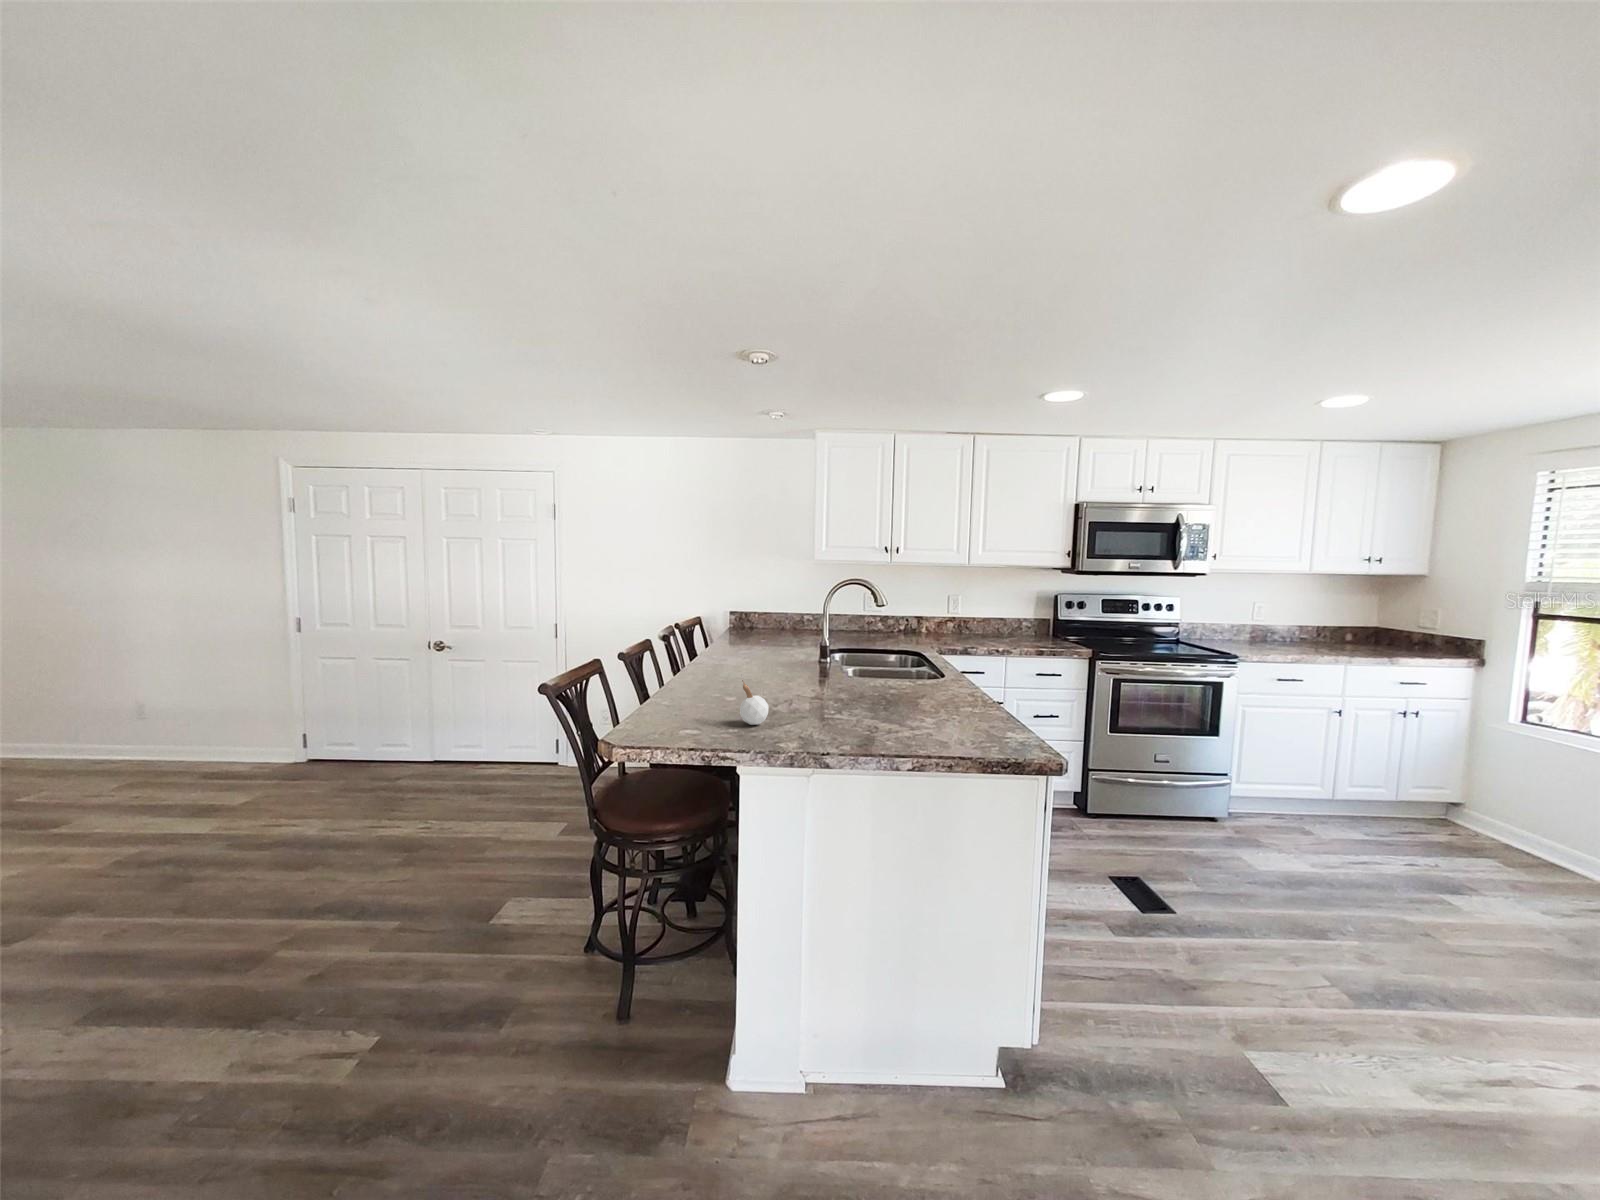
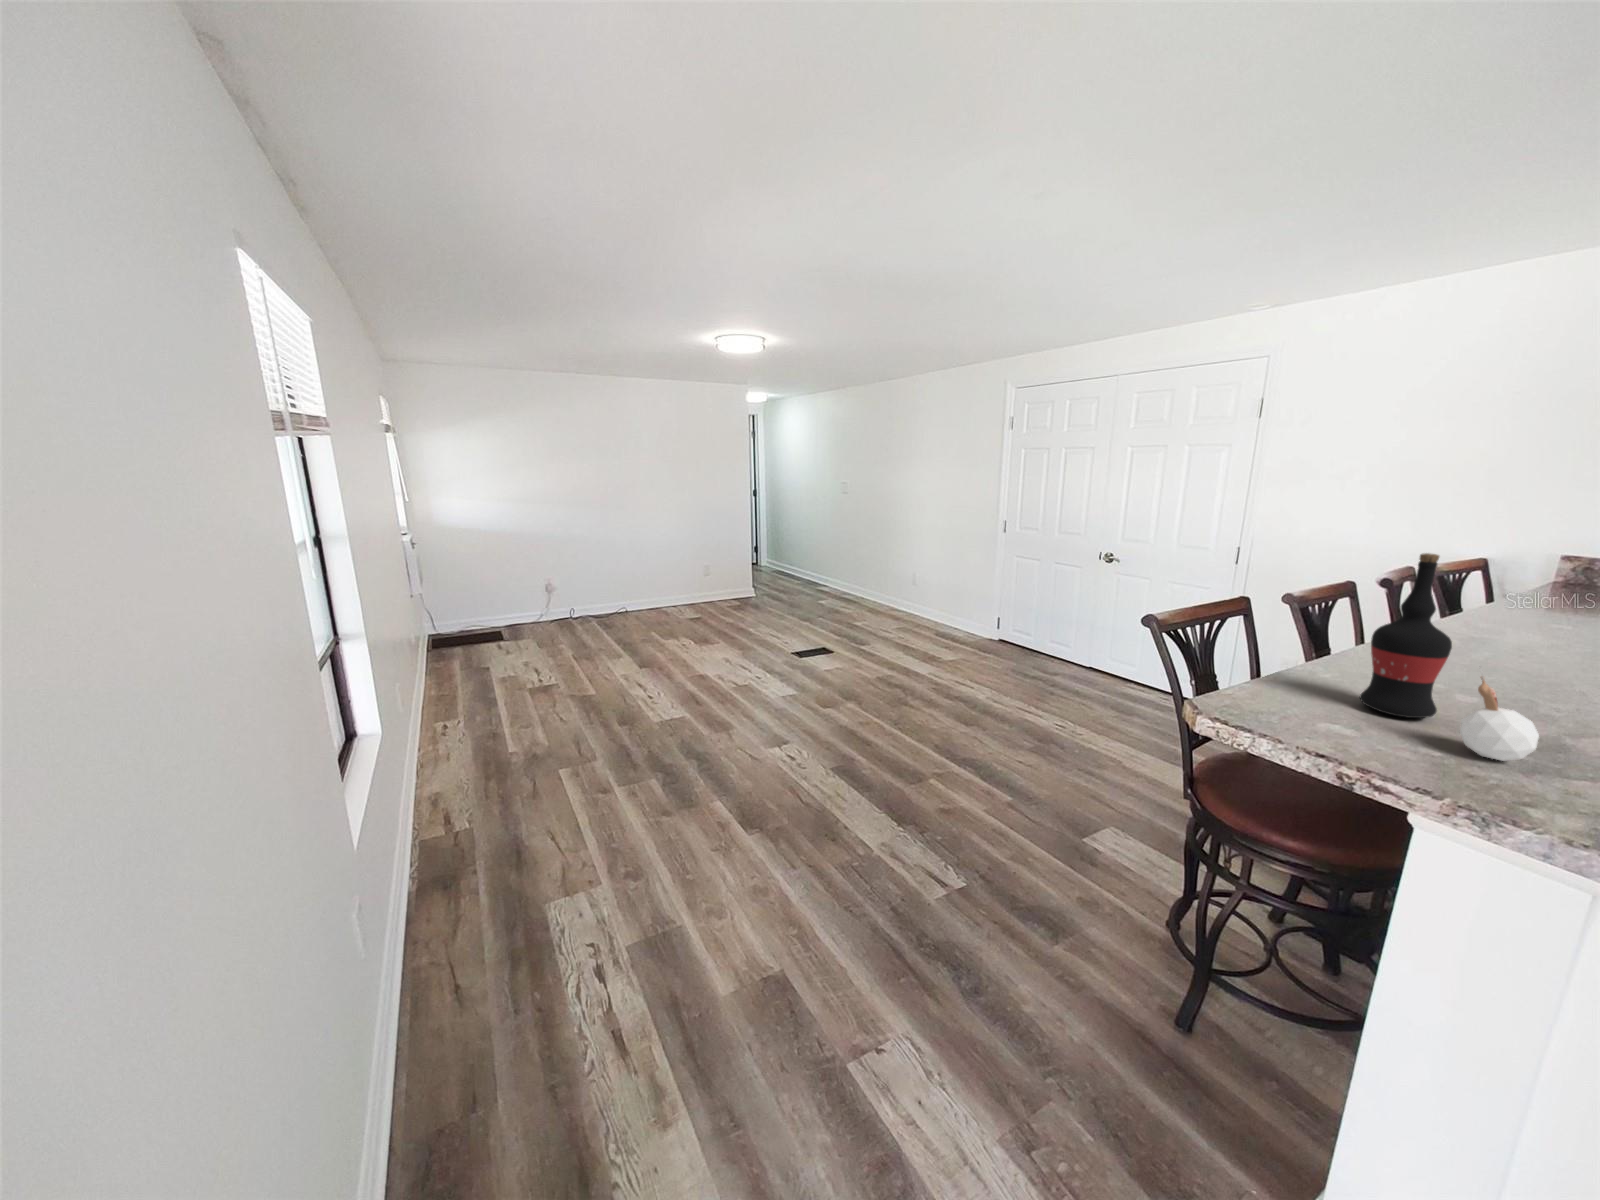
wine bottle: none [690,614,725,715] -> present [1360,553,1452,718]

